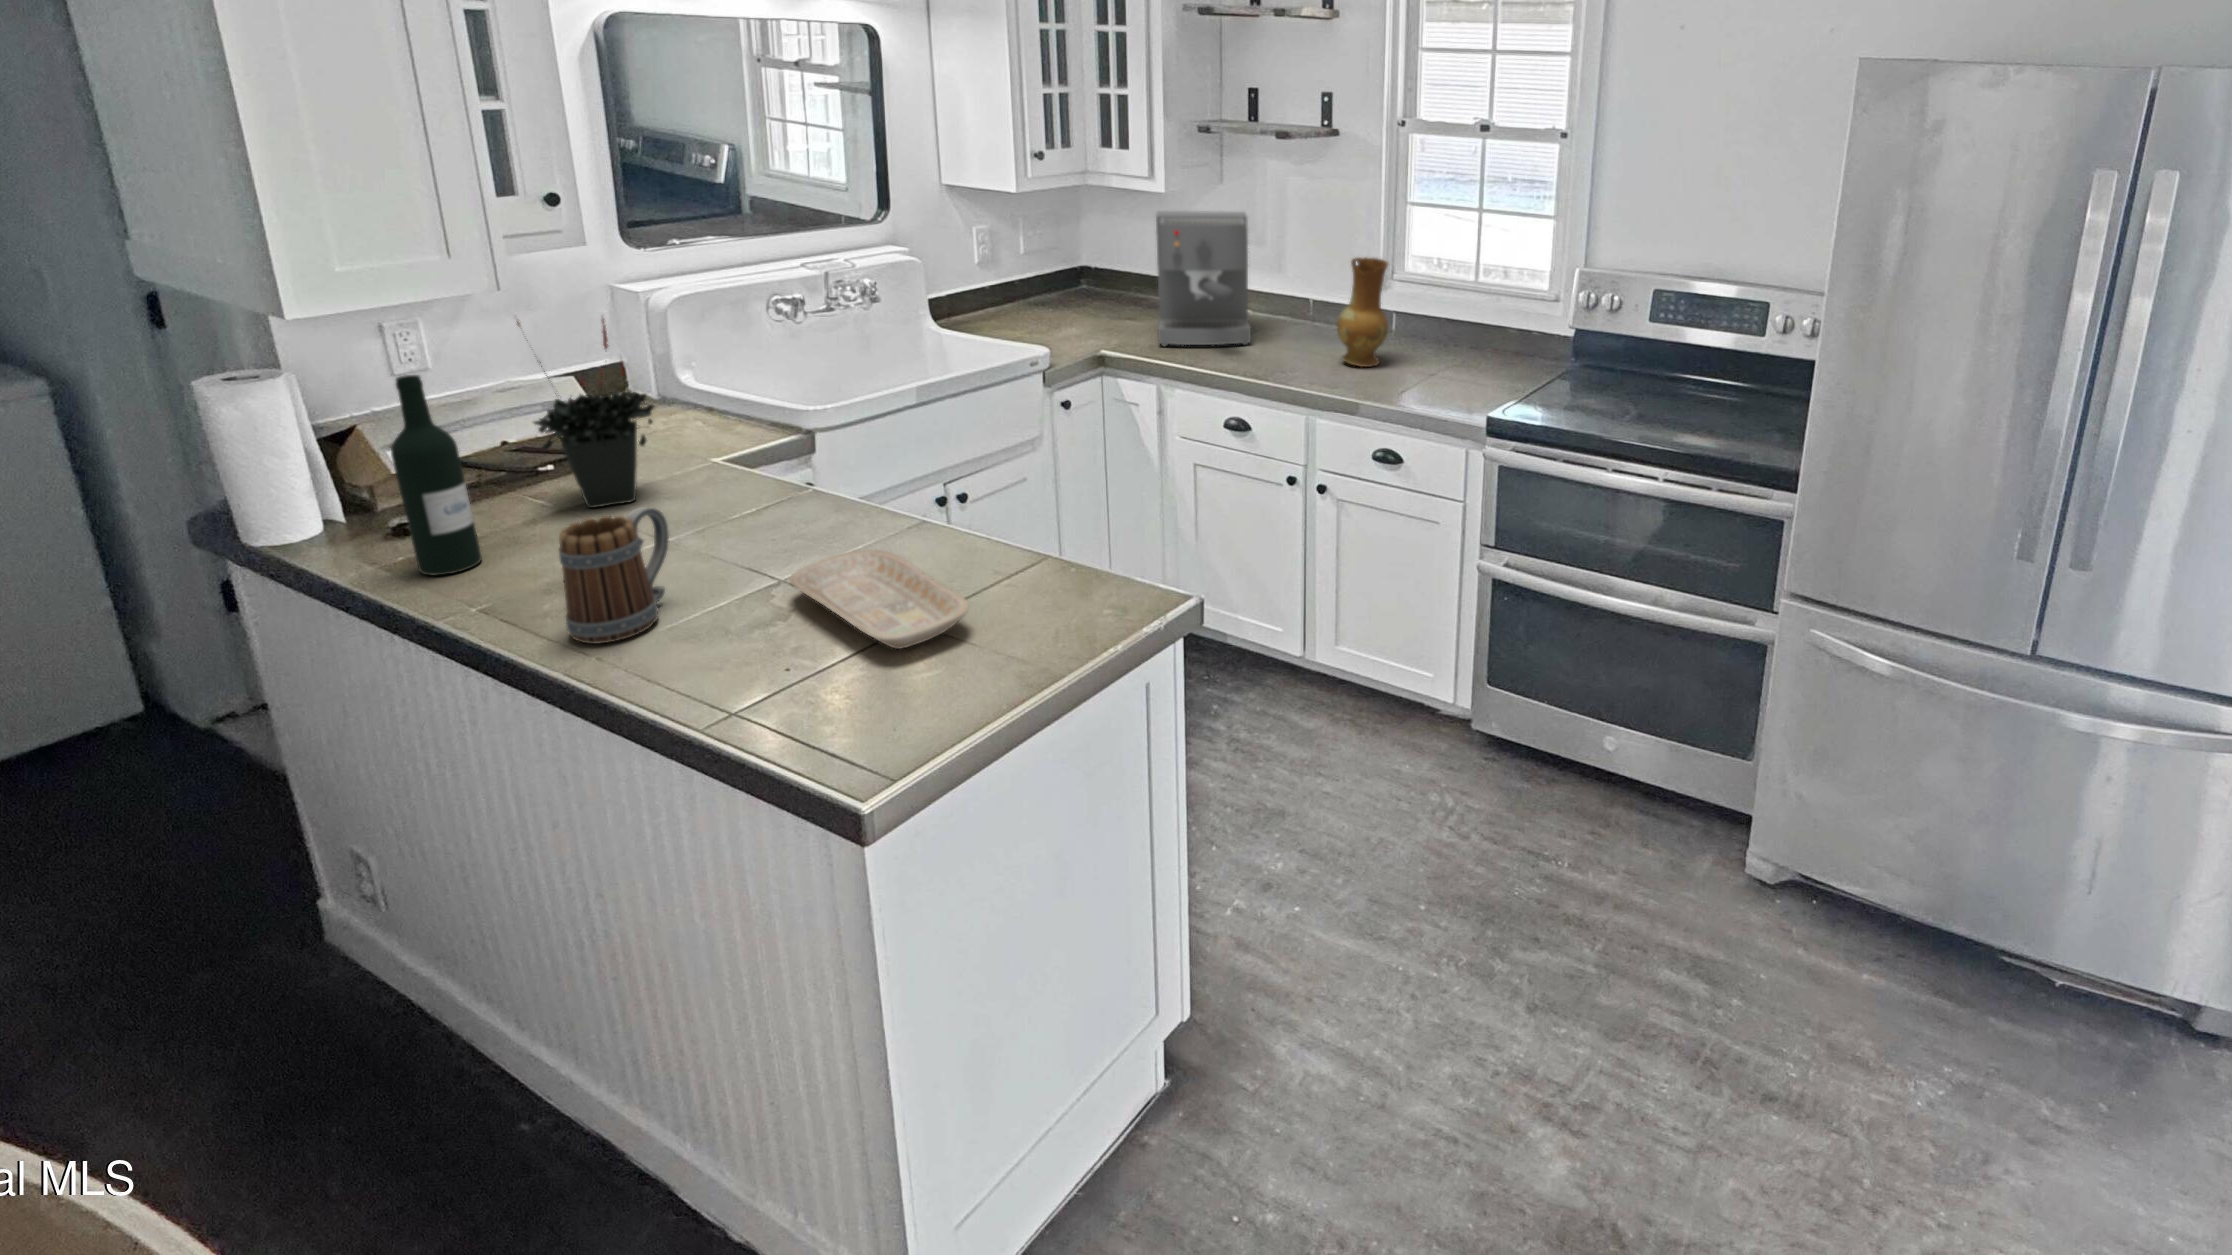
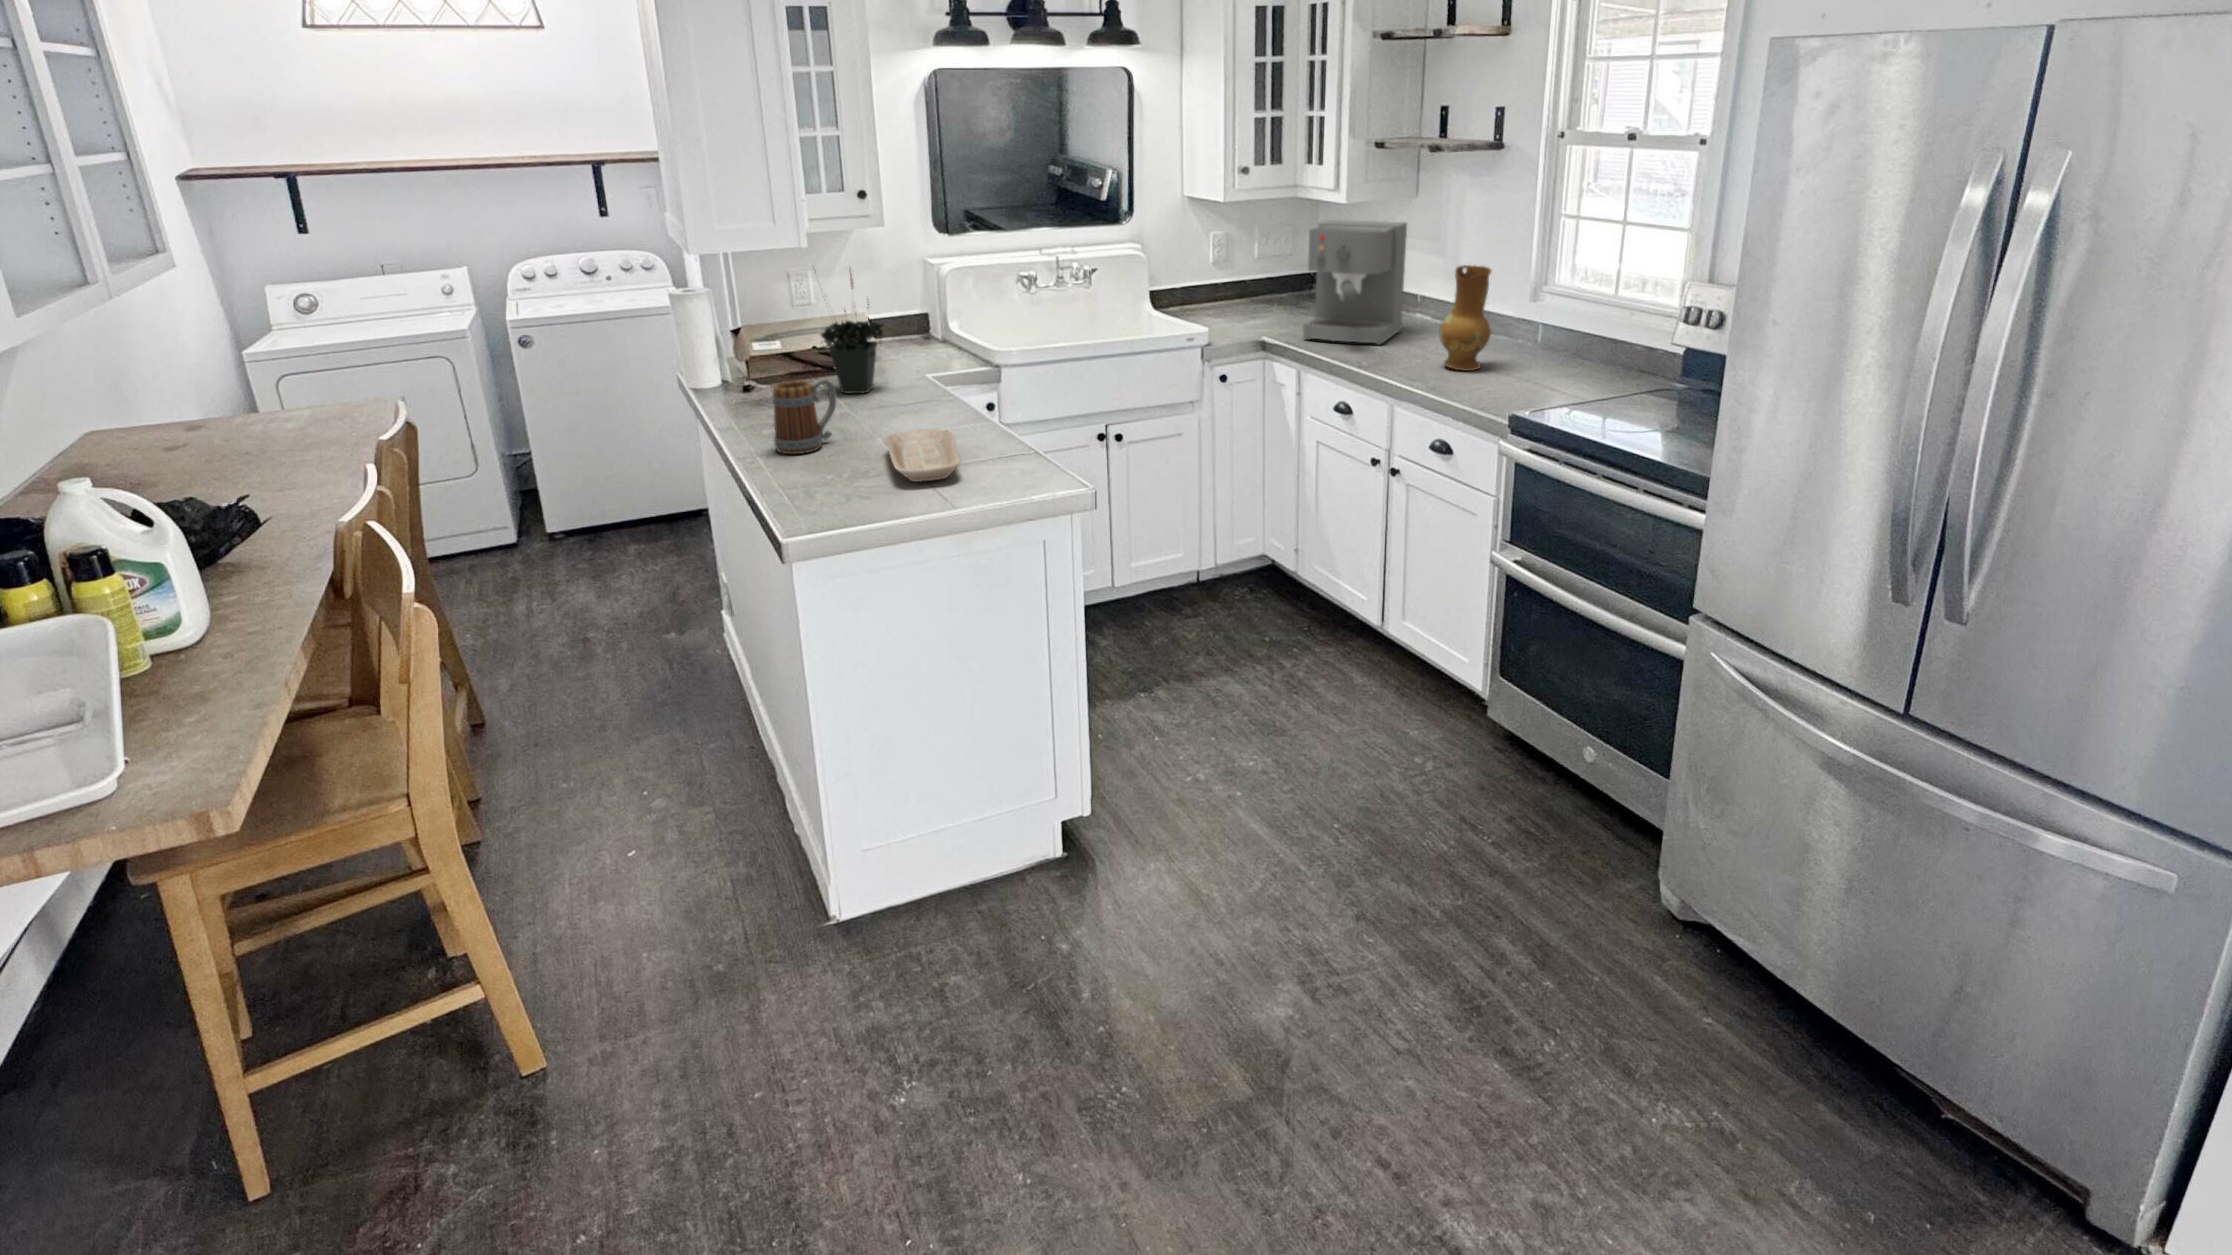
wine bottle: present [391,375,482,576] -> none [735,293,774,414]

